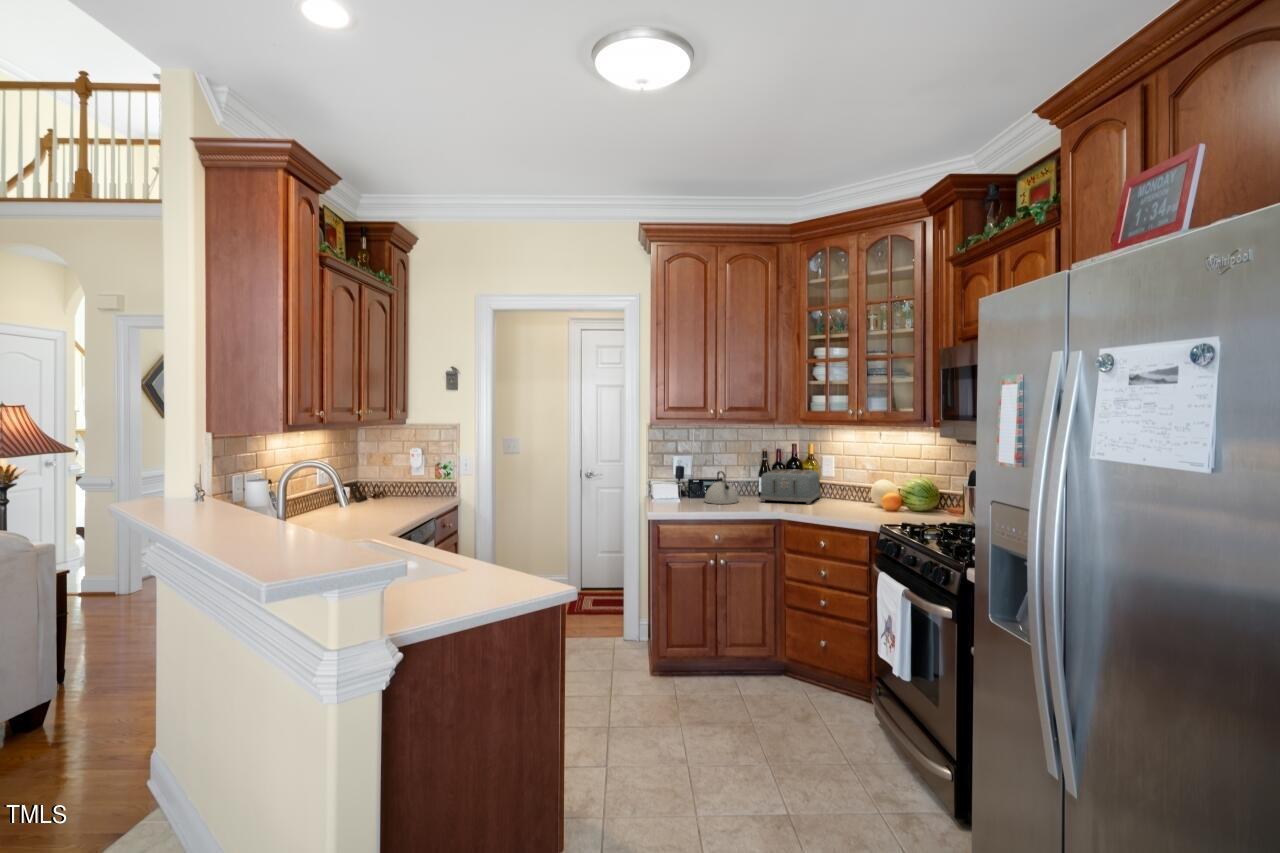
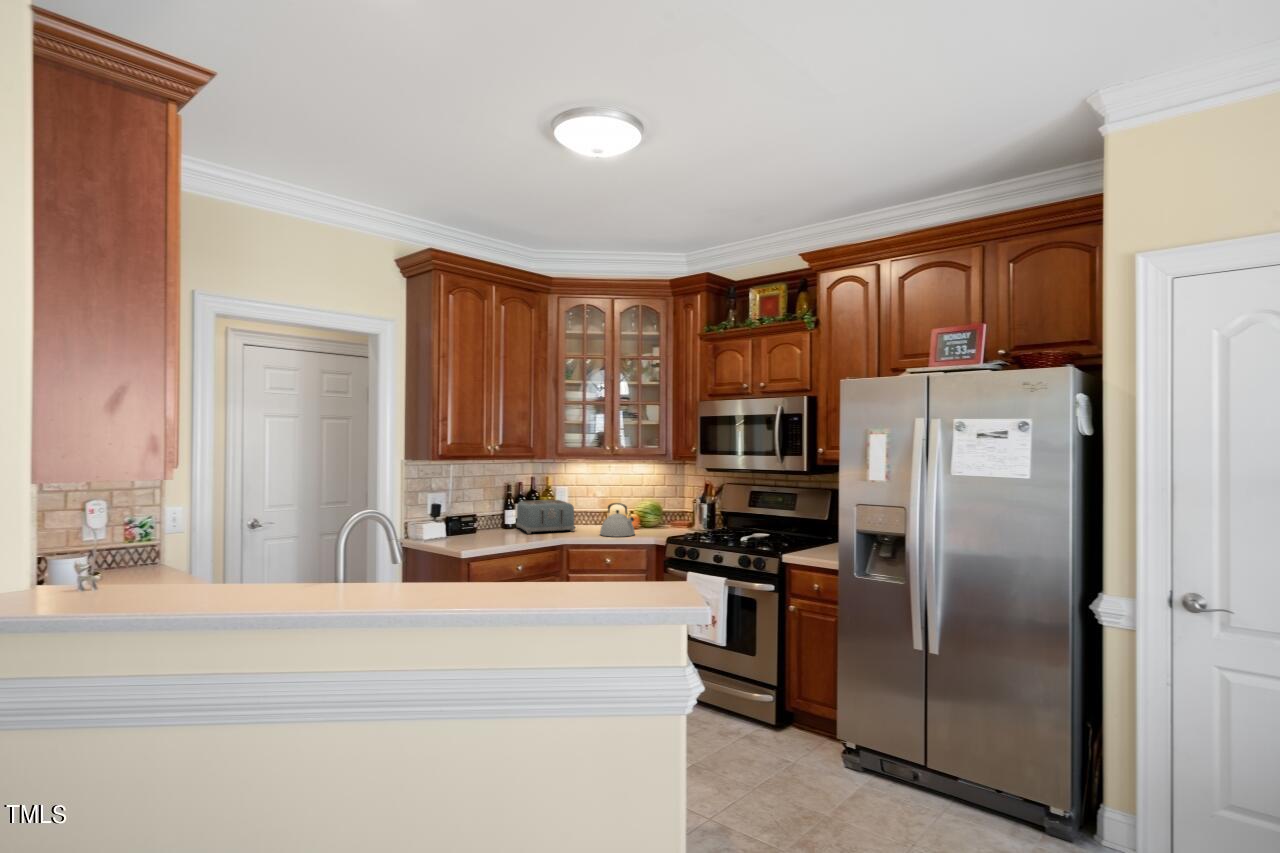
kettle: present [705,471,739,504] -> present [600,503,635,537]

